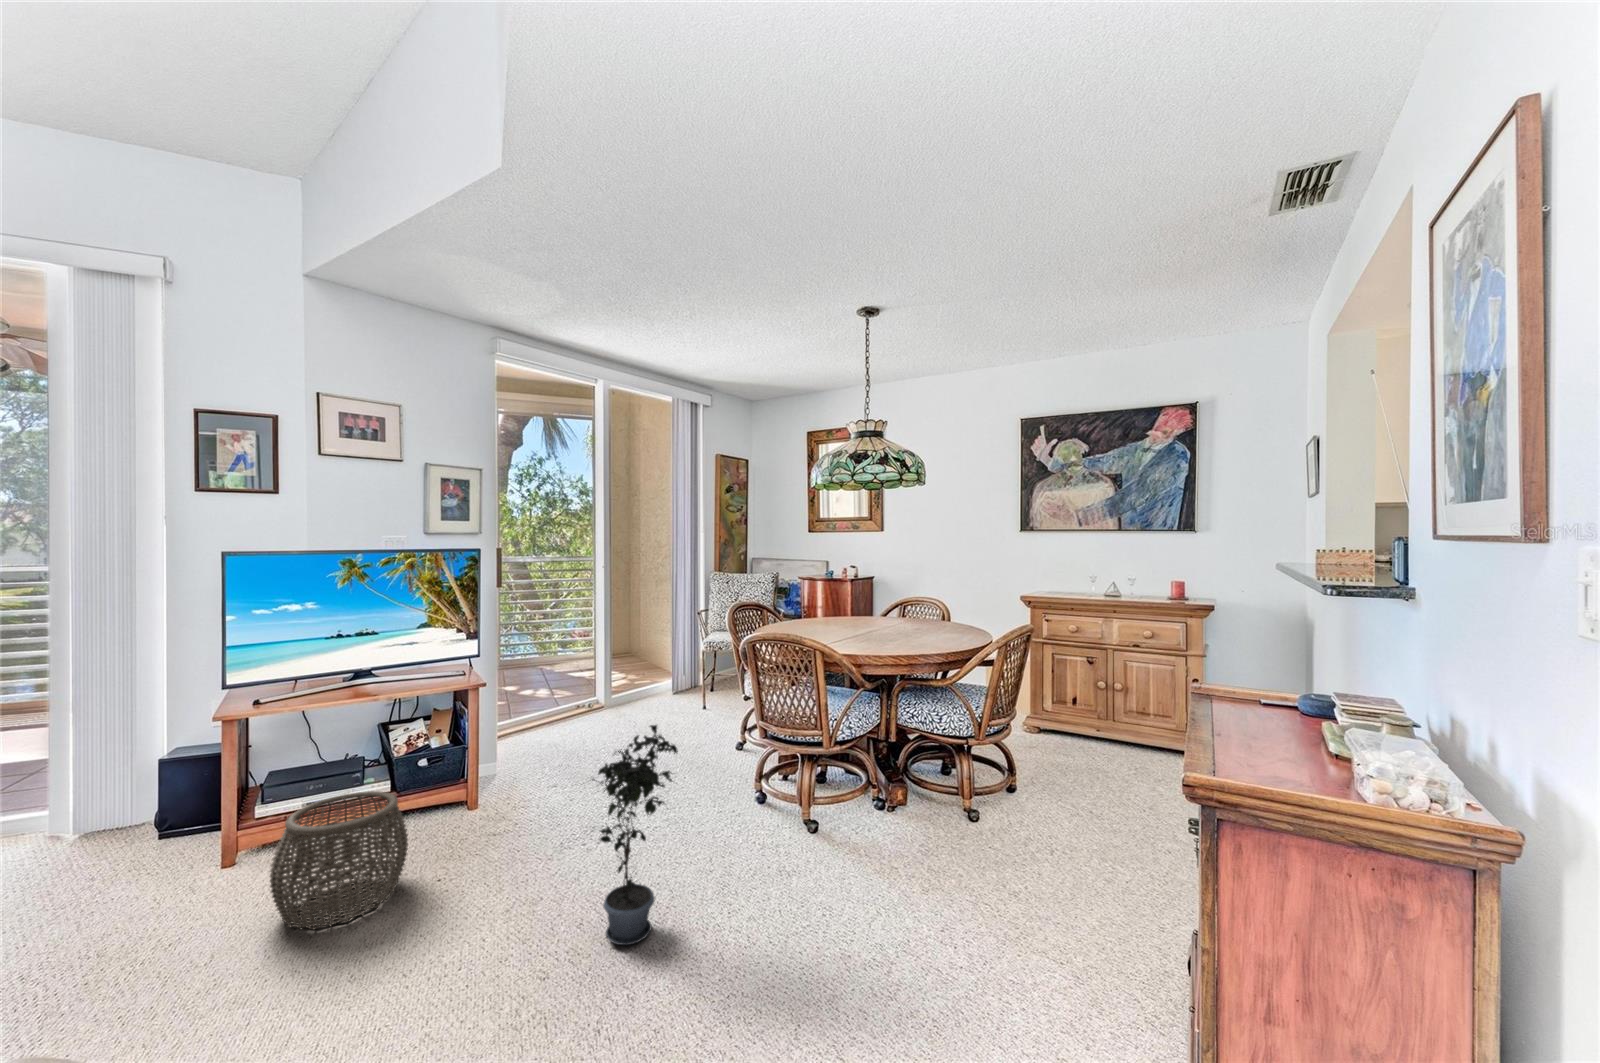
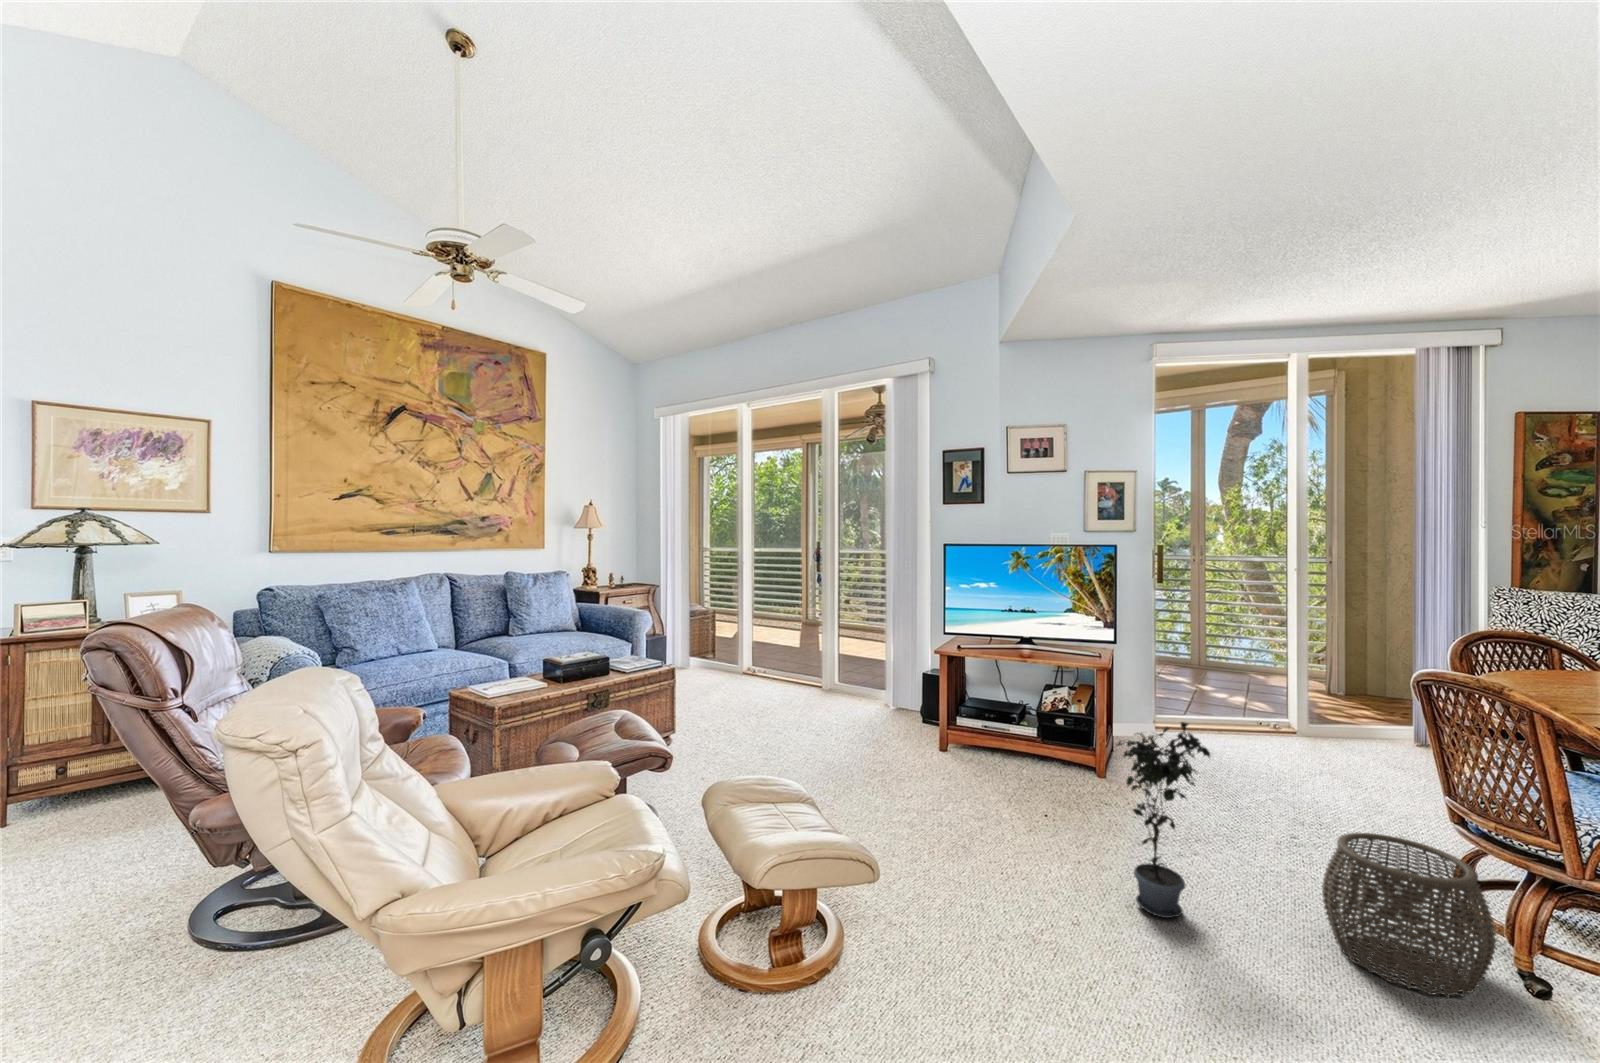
woven basket: present [270,791,408,929] -> present [1322,833,1497,997]

